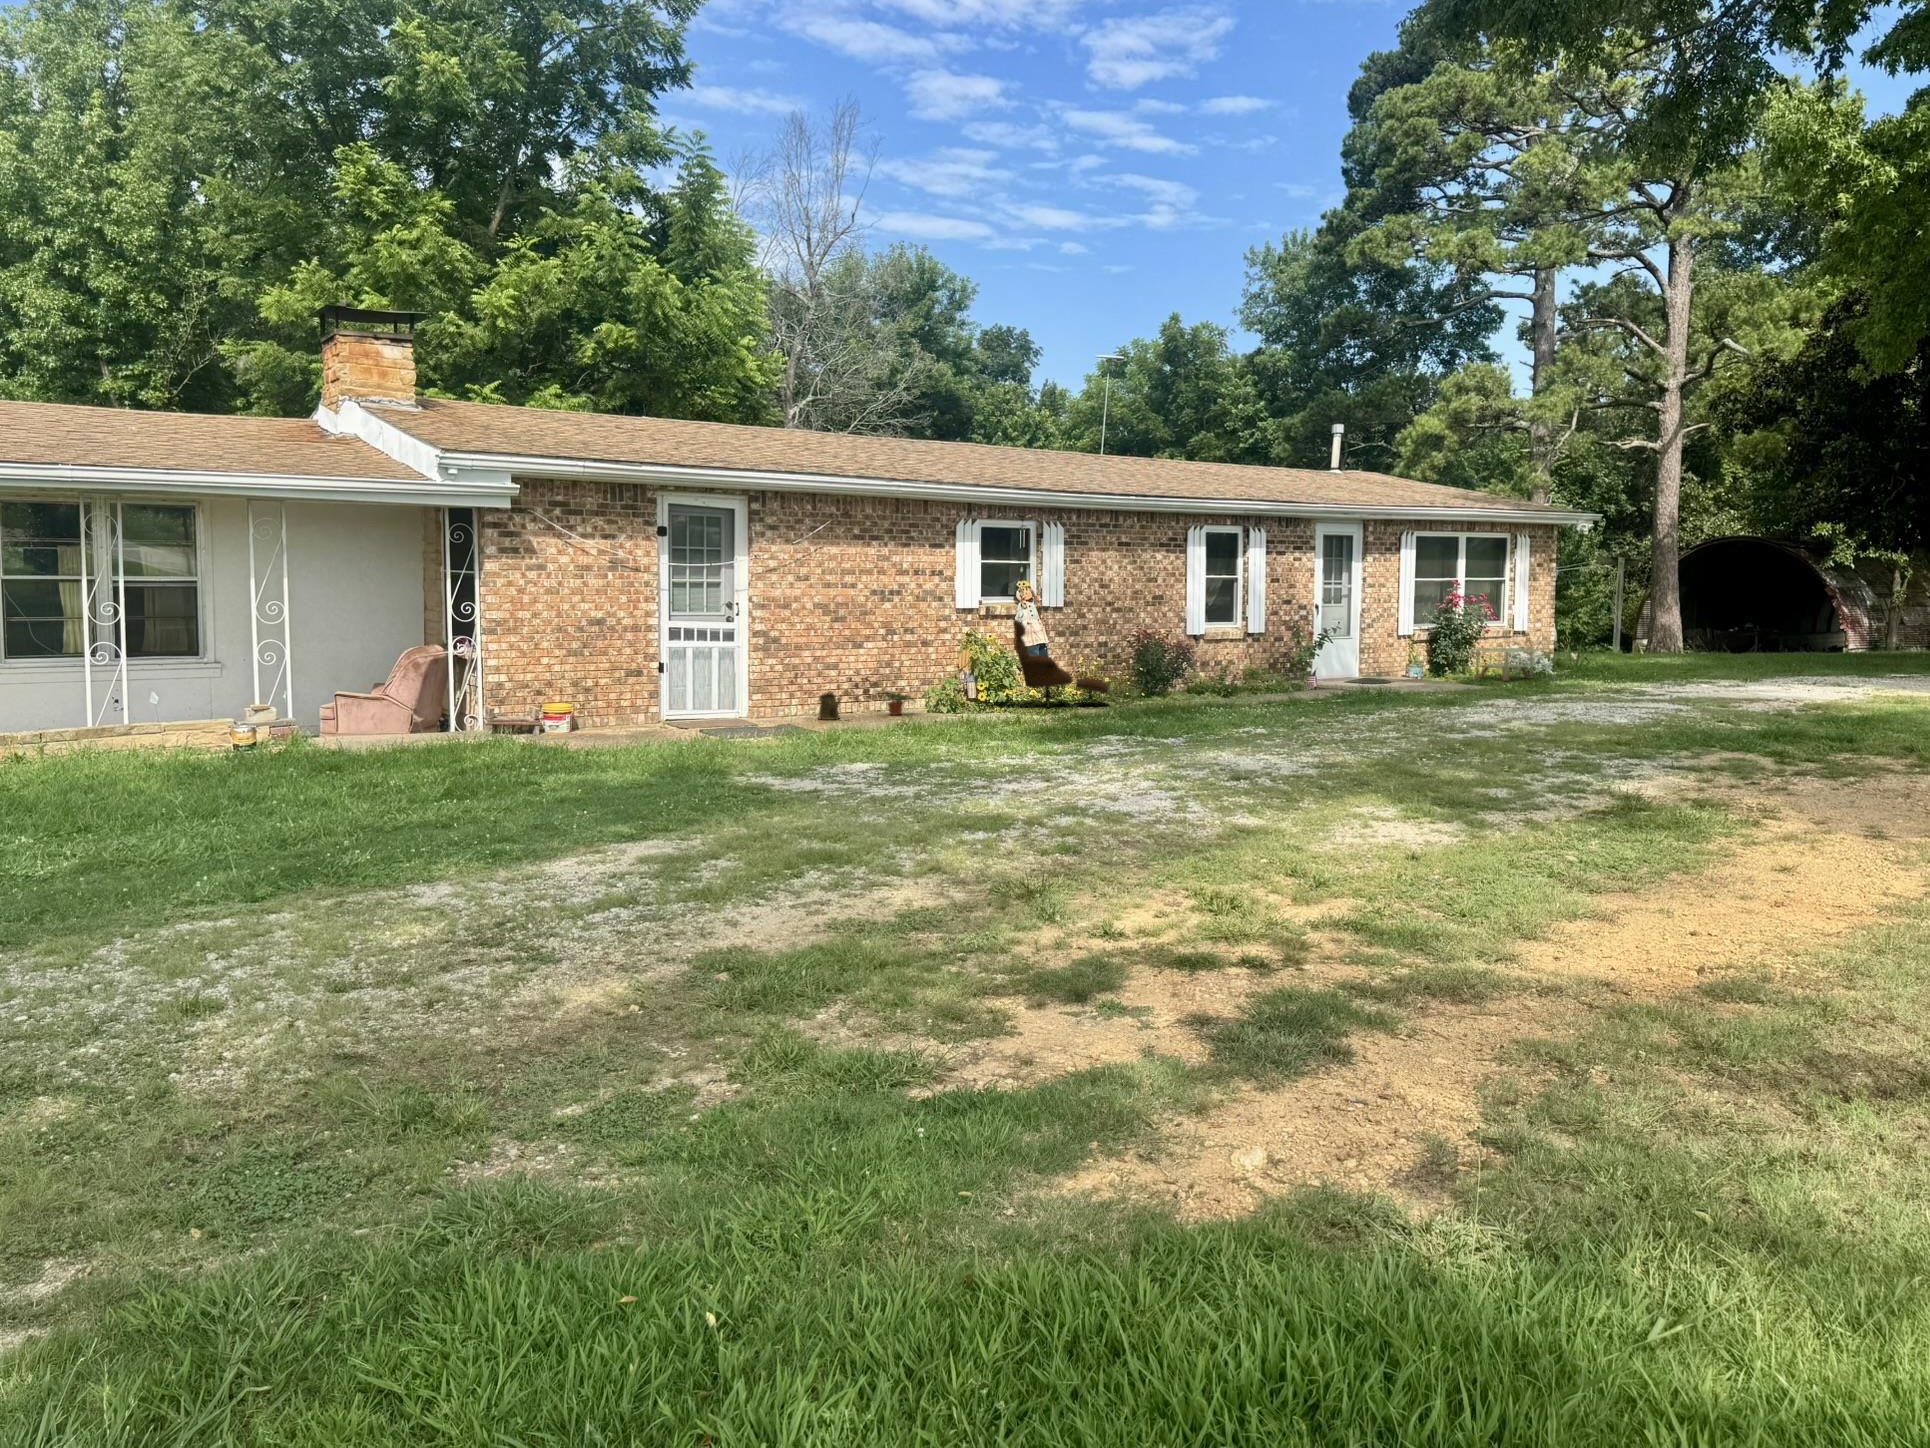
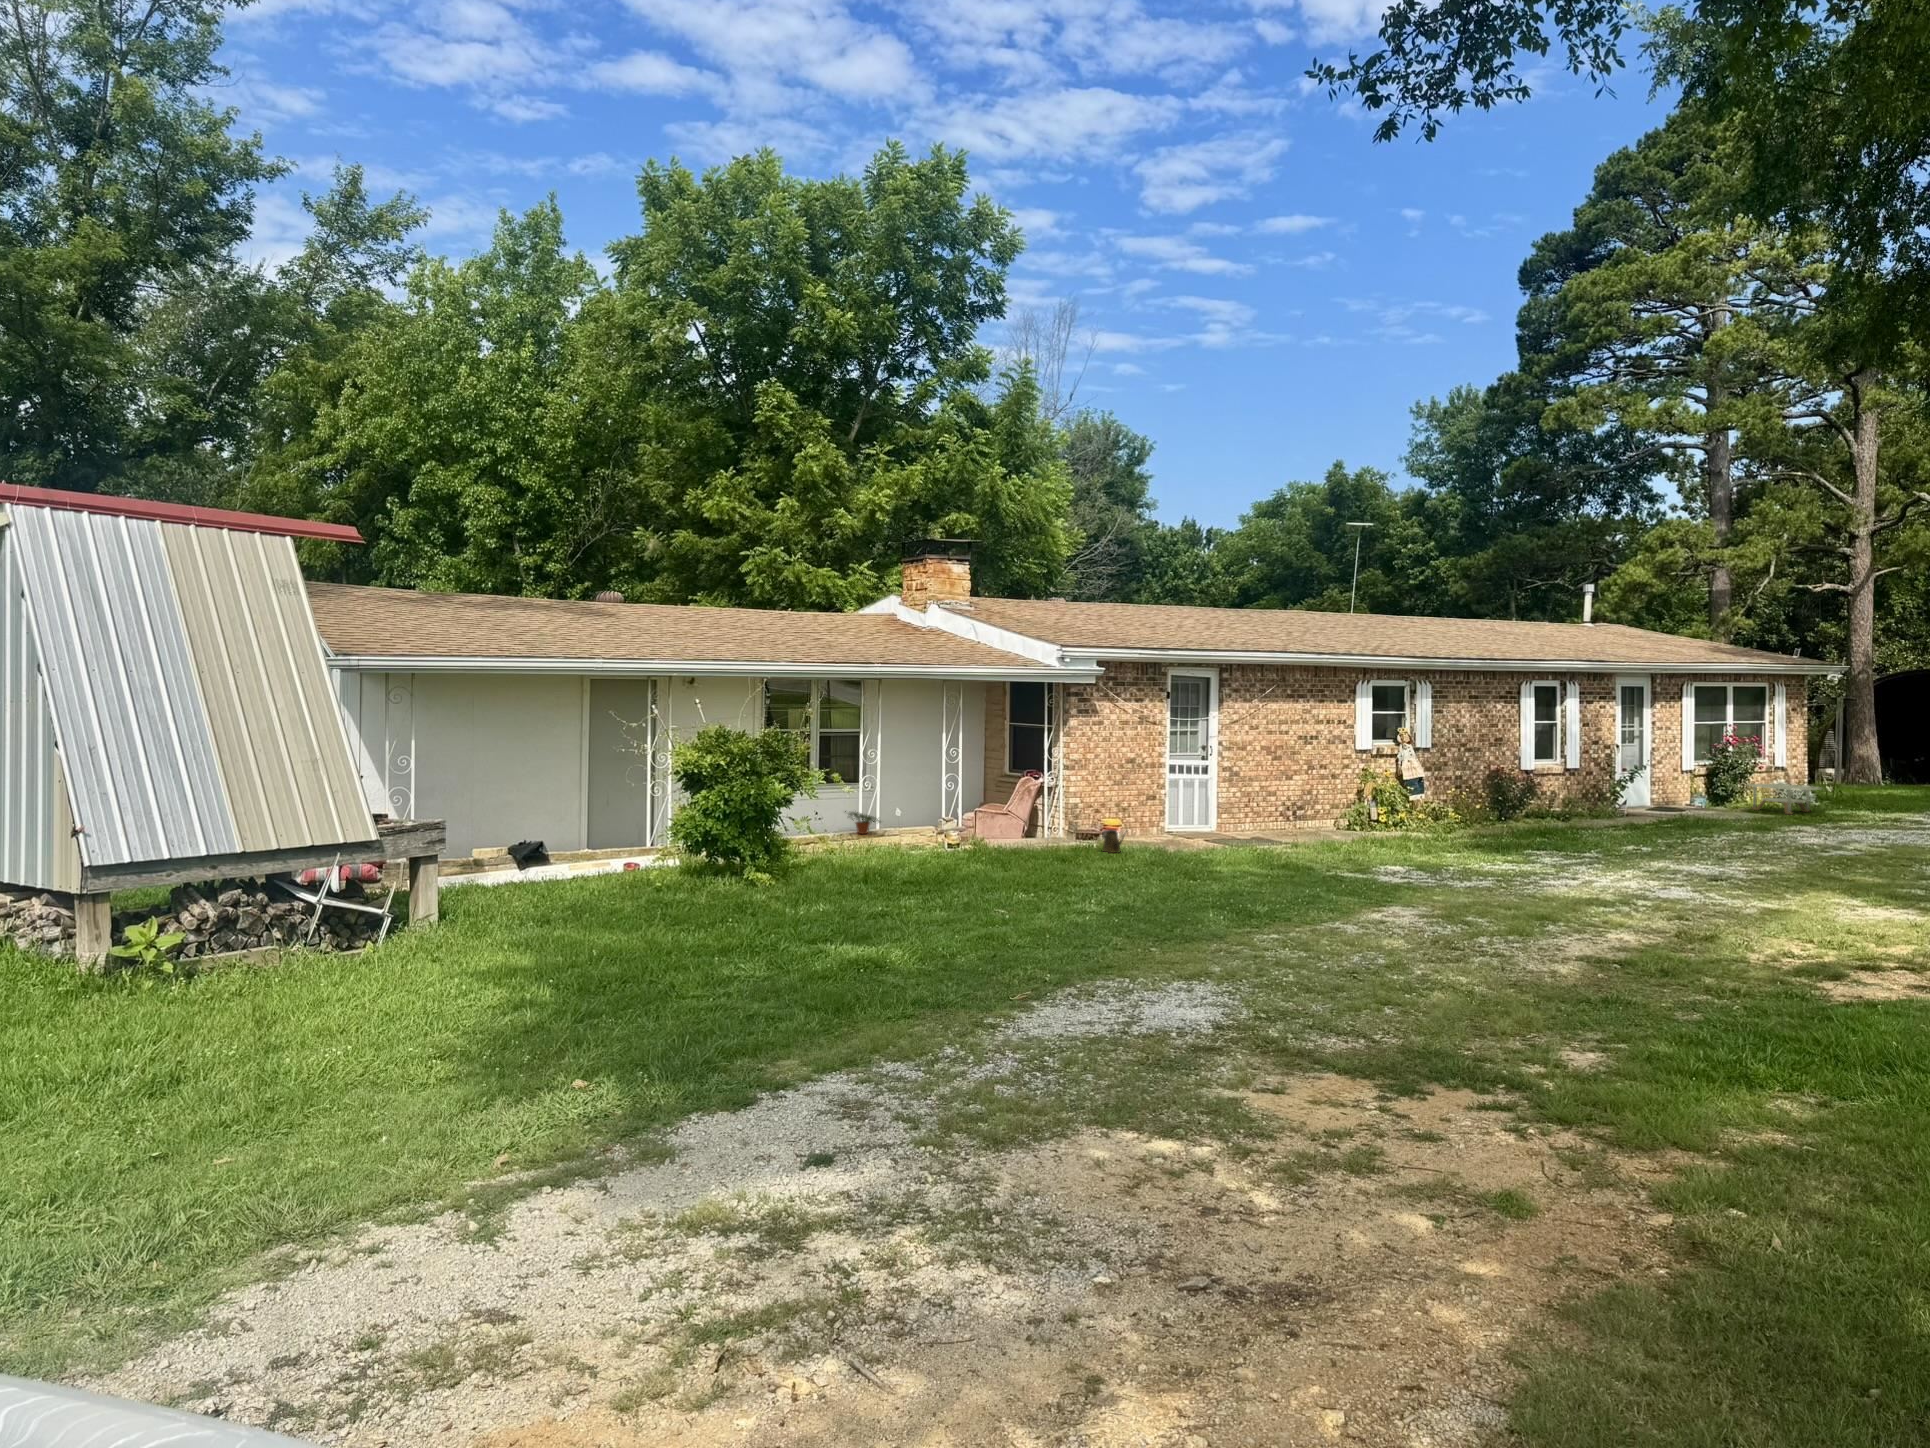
lounge chair: present [1014,620,1109,708] -> none [1399,760,1486,833]
potted plant: present [875,690,916,715] -> present [845,811,880,834]
watering can: present [819,693,842,720] -> present [1102,829,1125,853]

